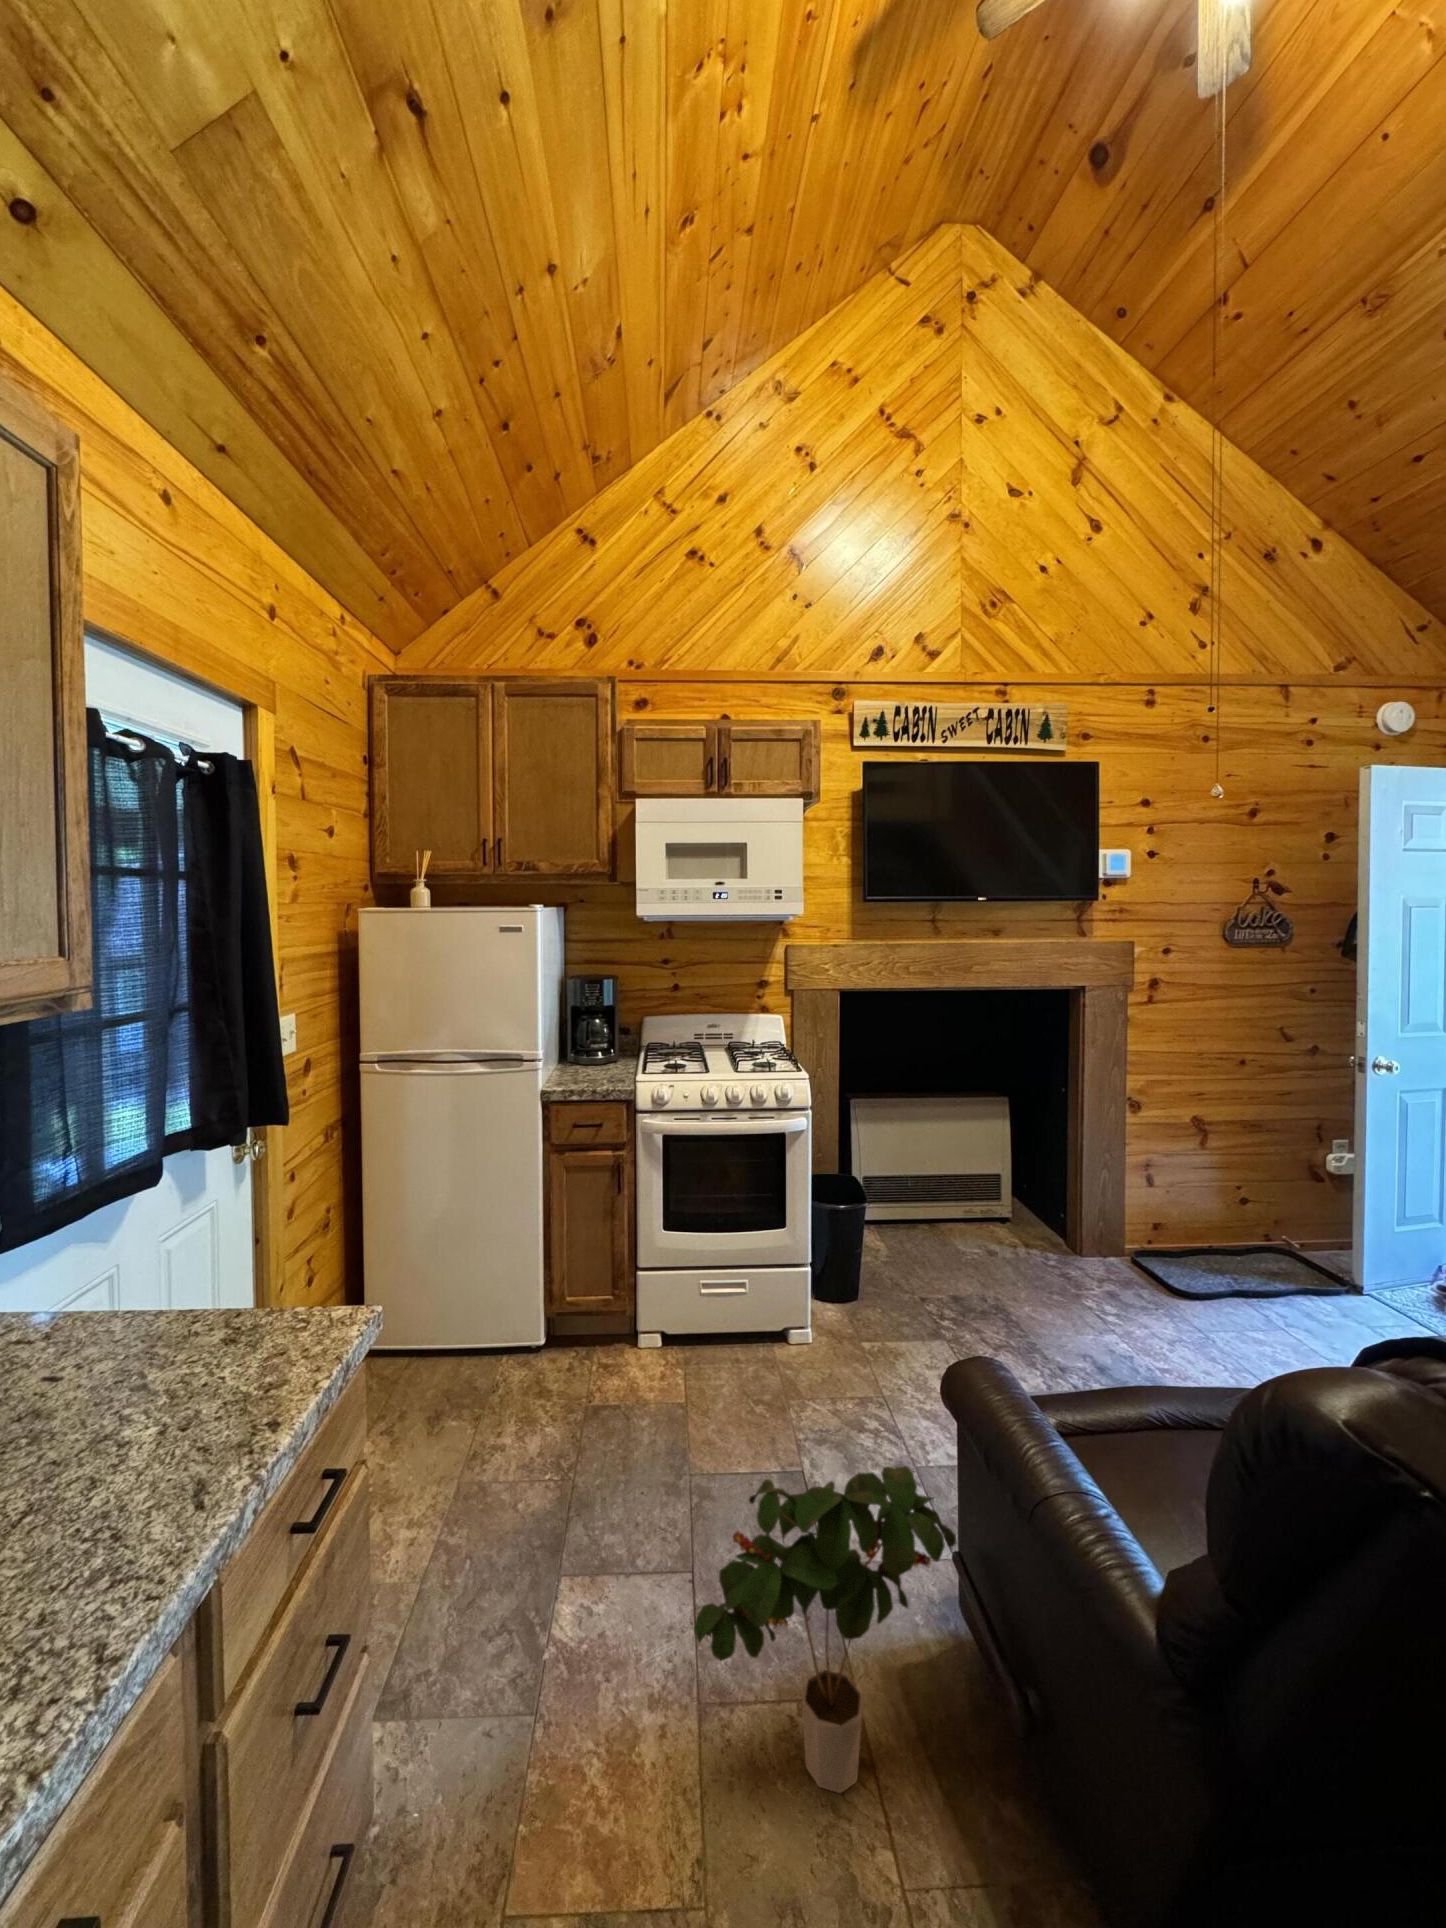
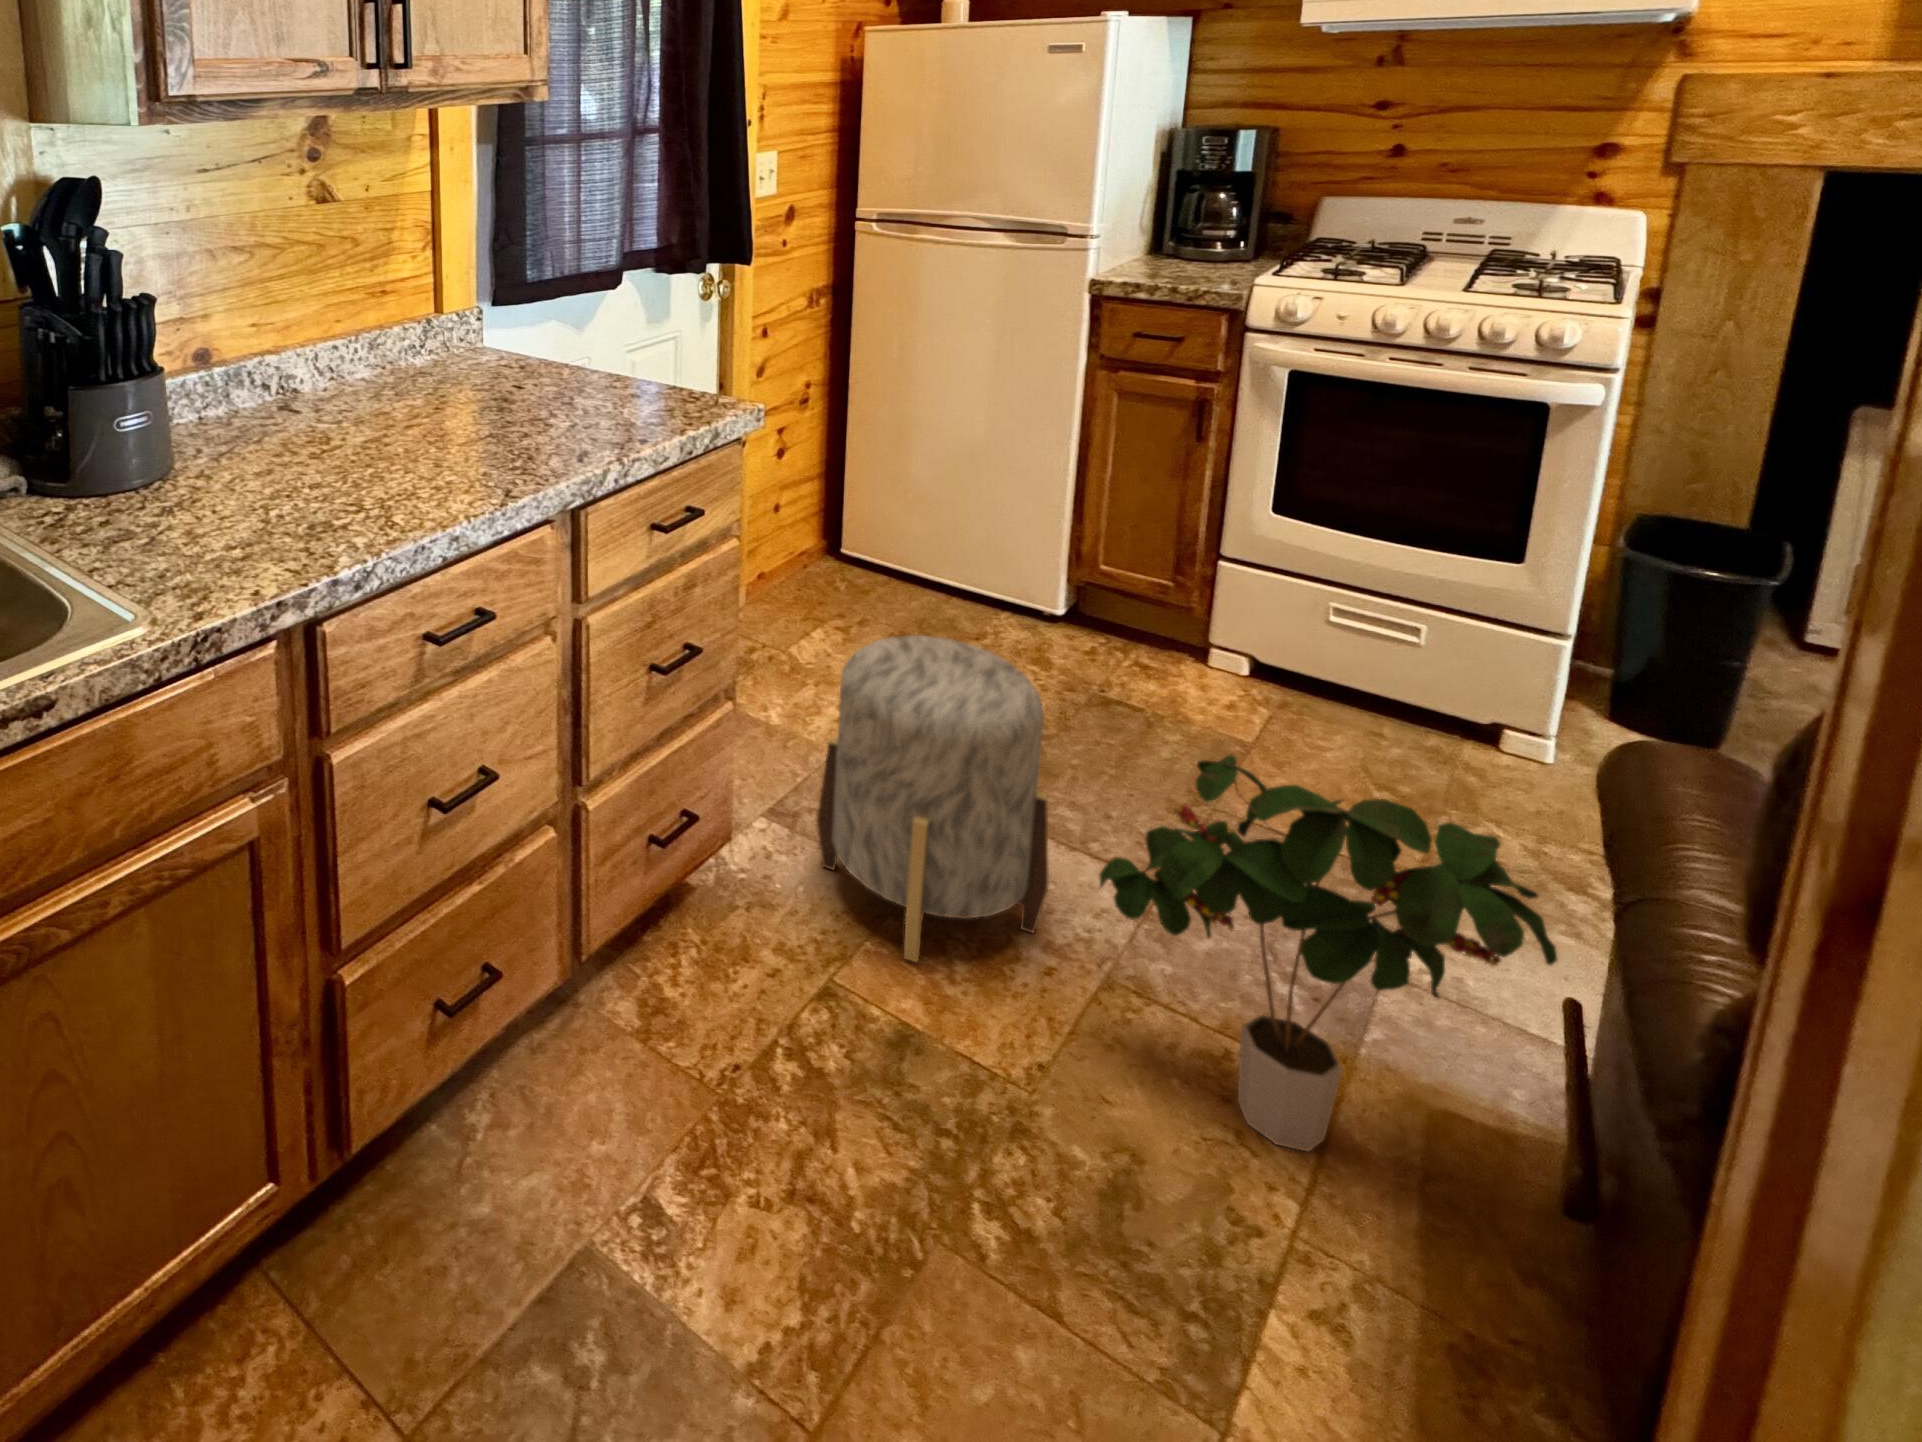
stool: none [435,1445,637,1814] -> present [817,635,1049,962]

